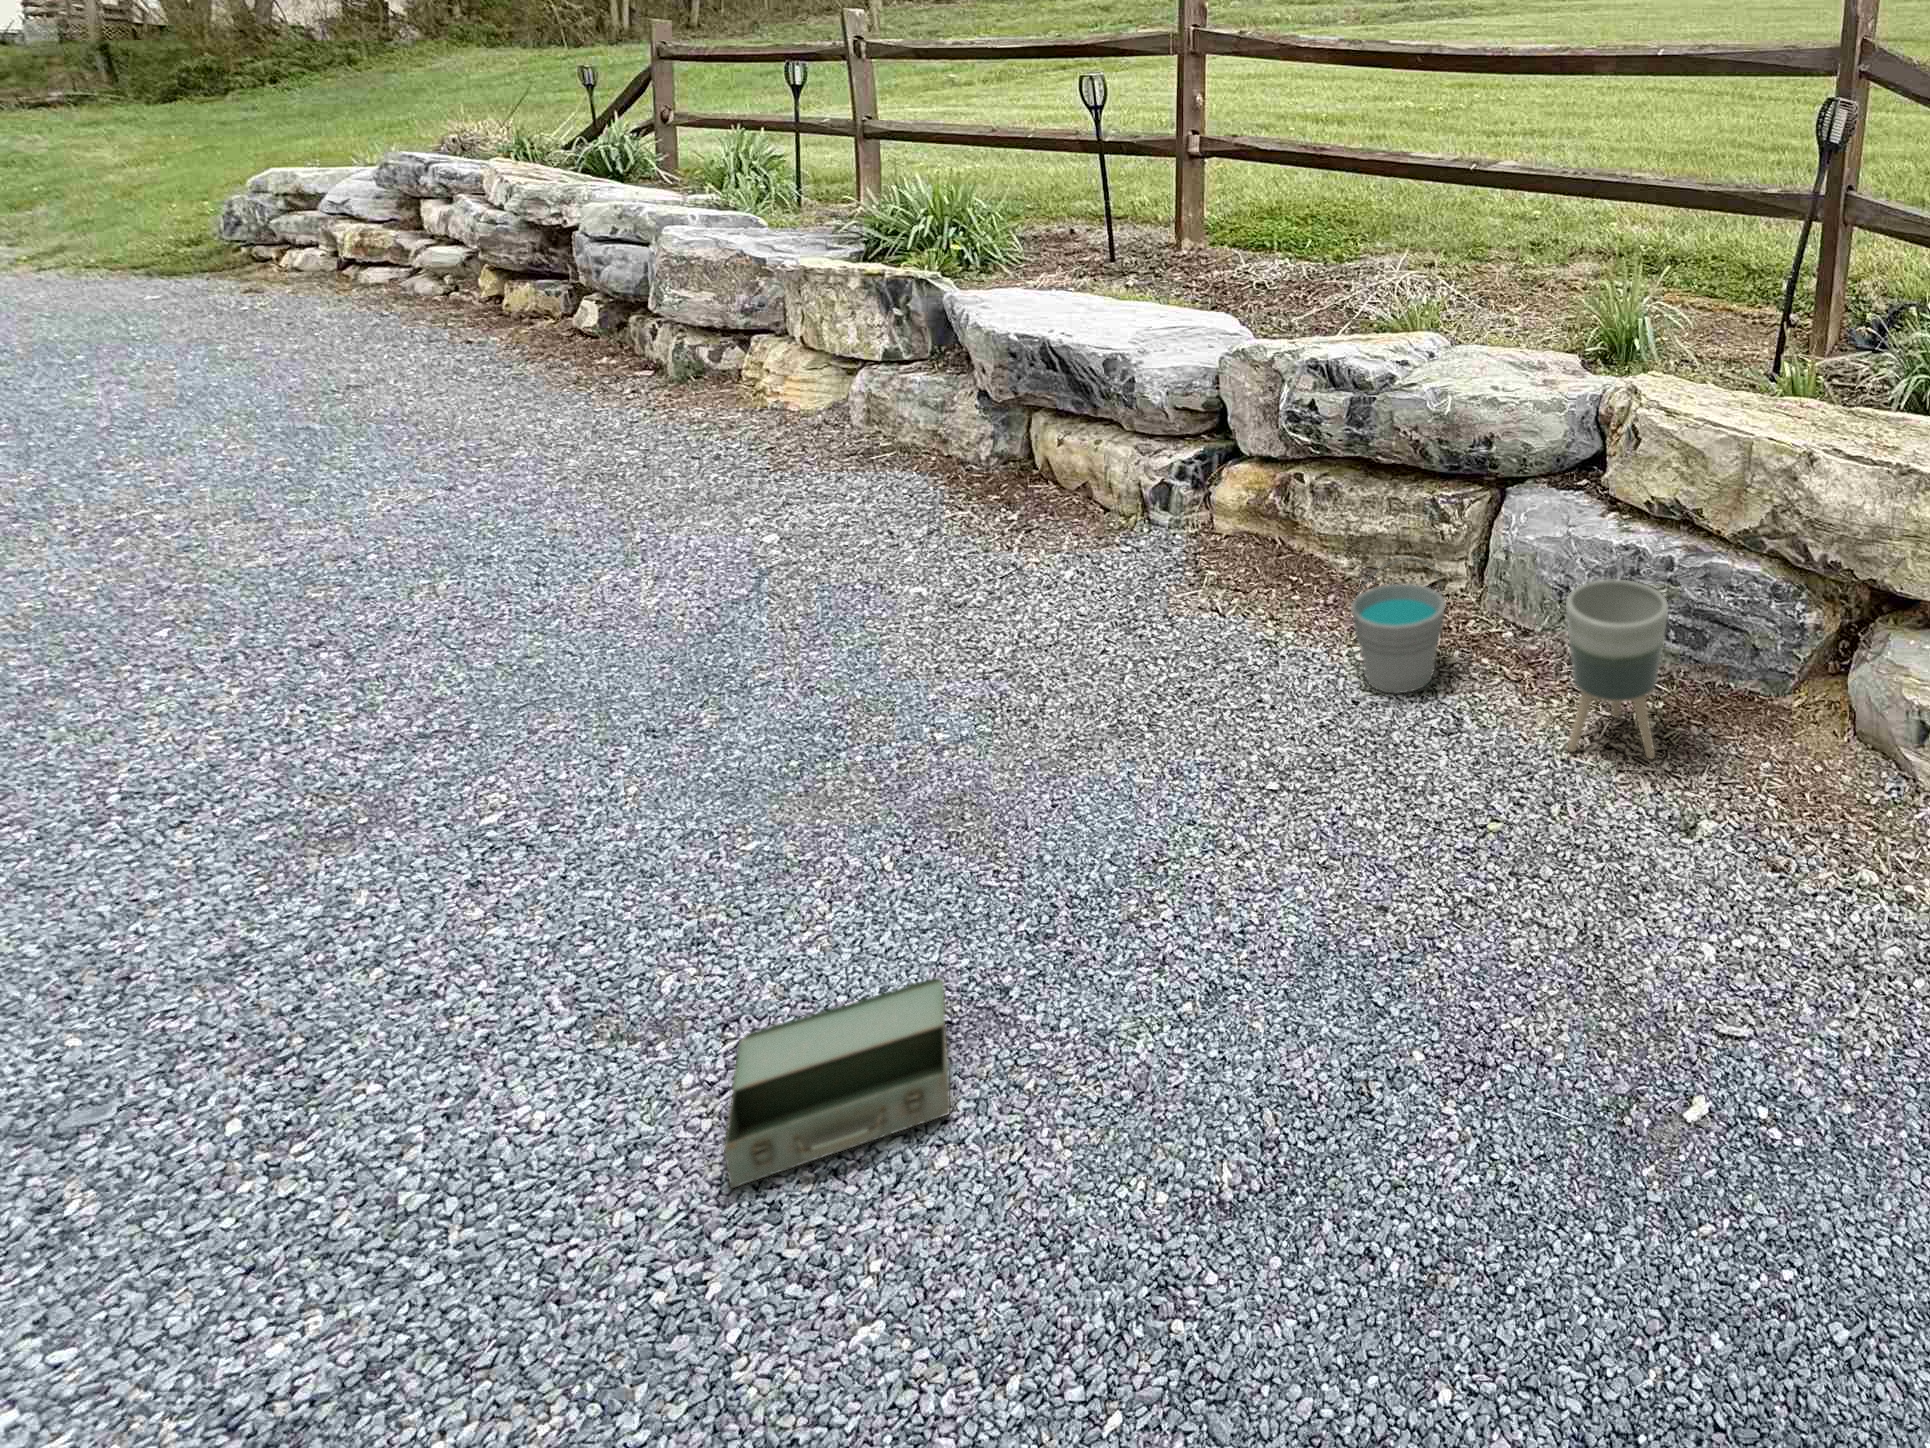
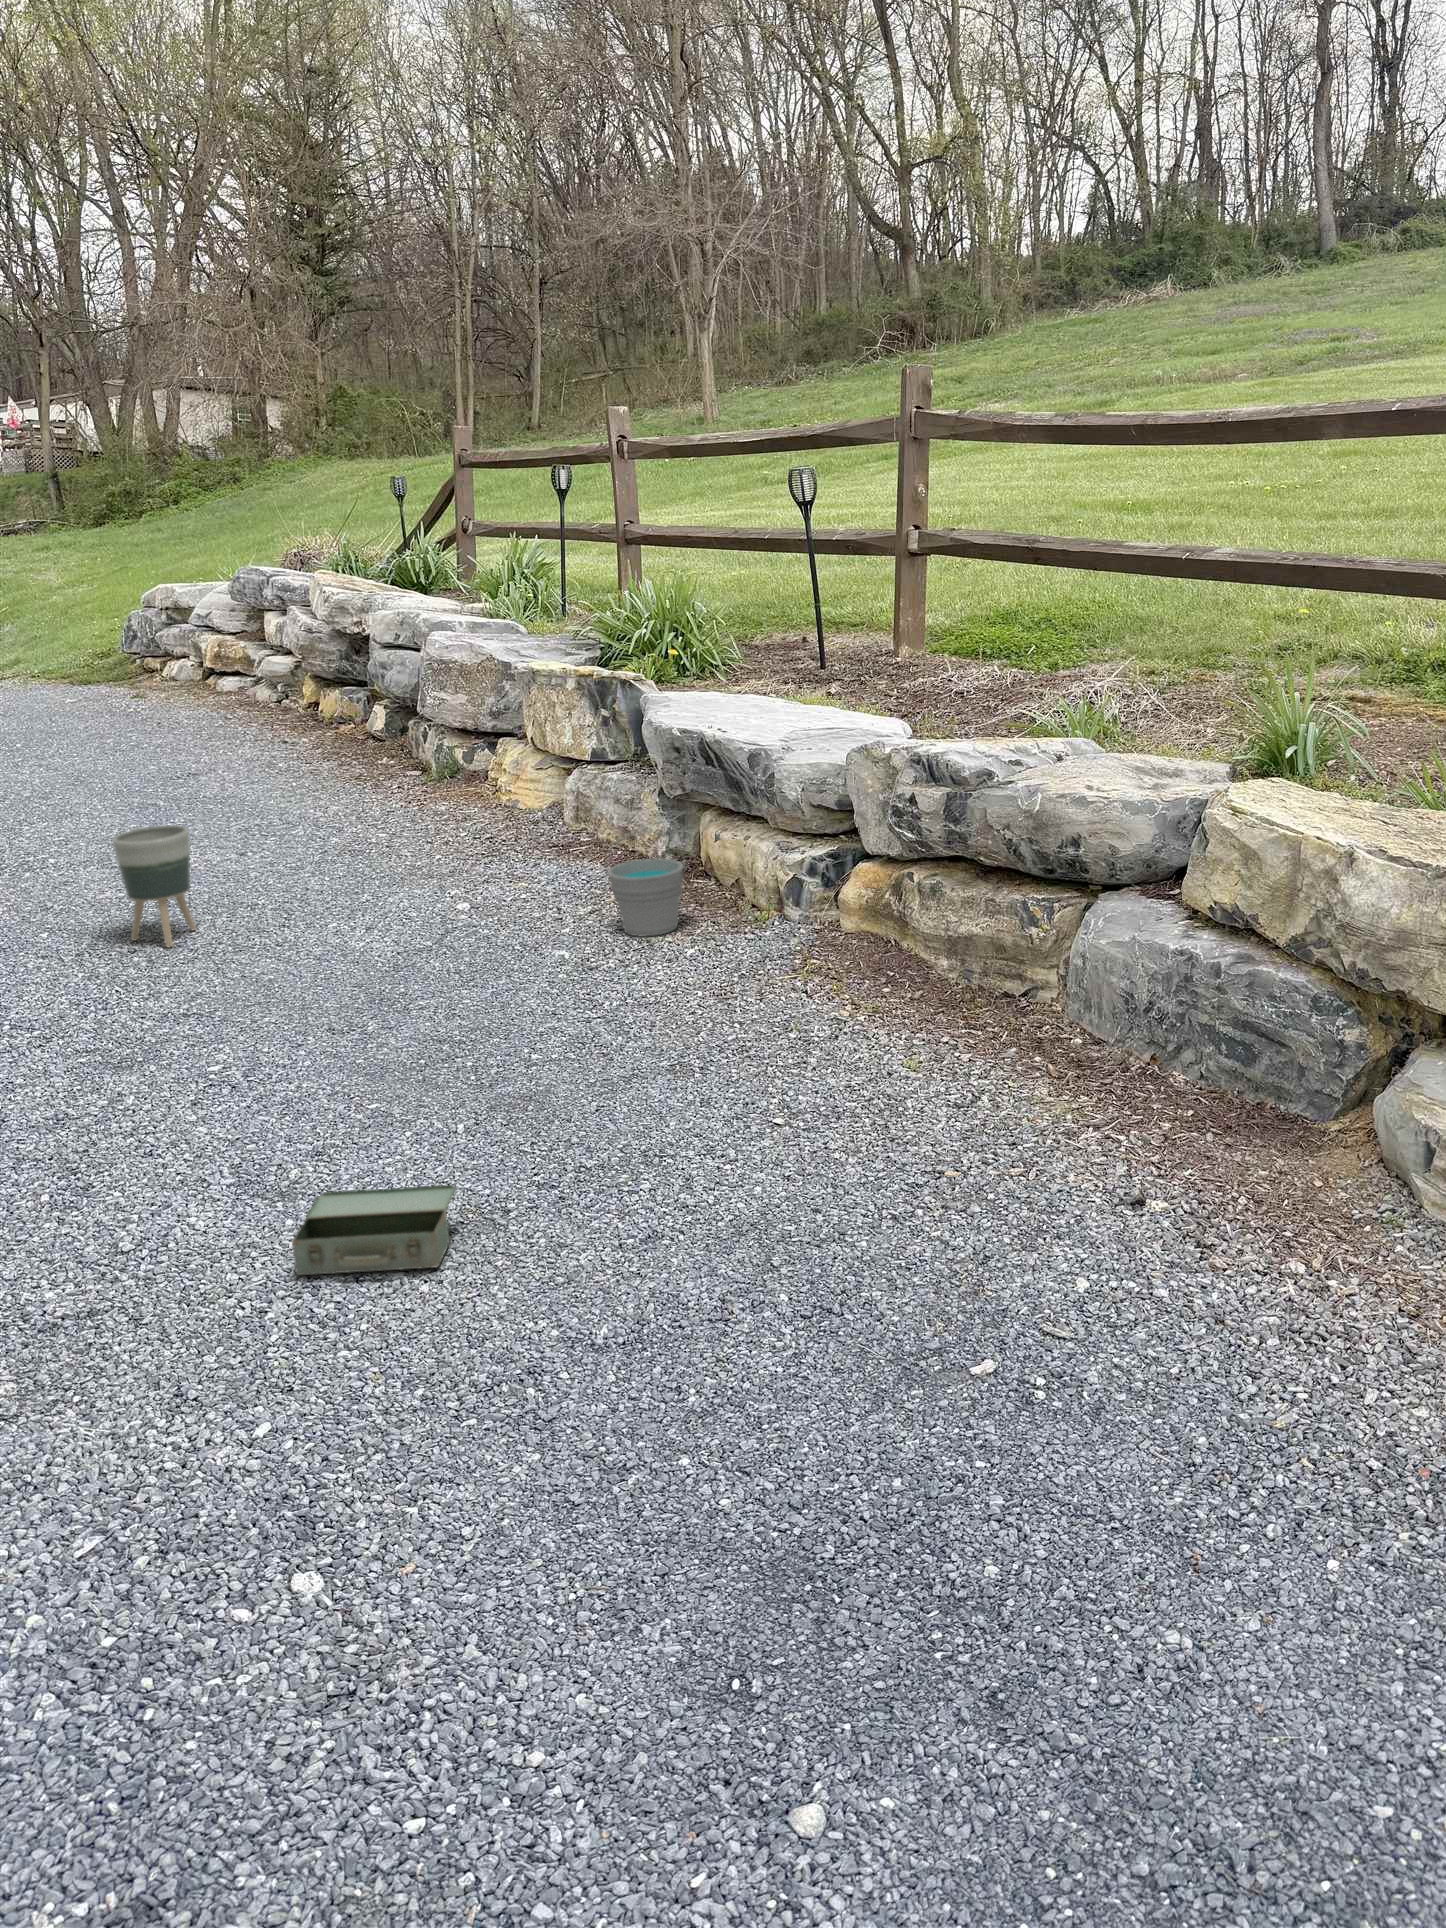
bucket: present [1351,566,1446,693] -> present [606,832,685,936]
planter: present [1566,580,1668,759] -> present [112,825,196,947]

